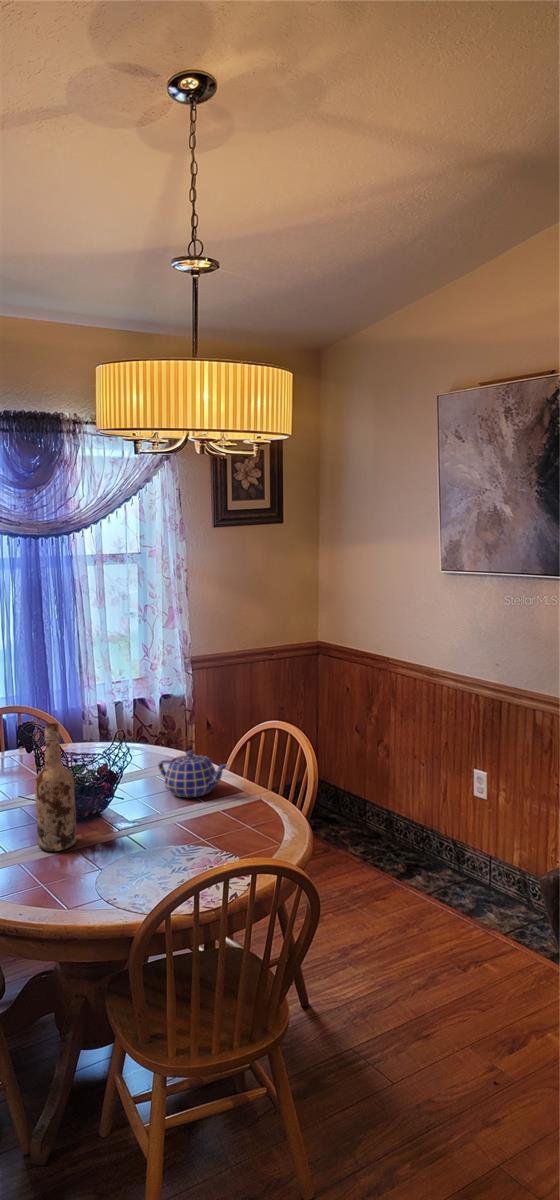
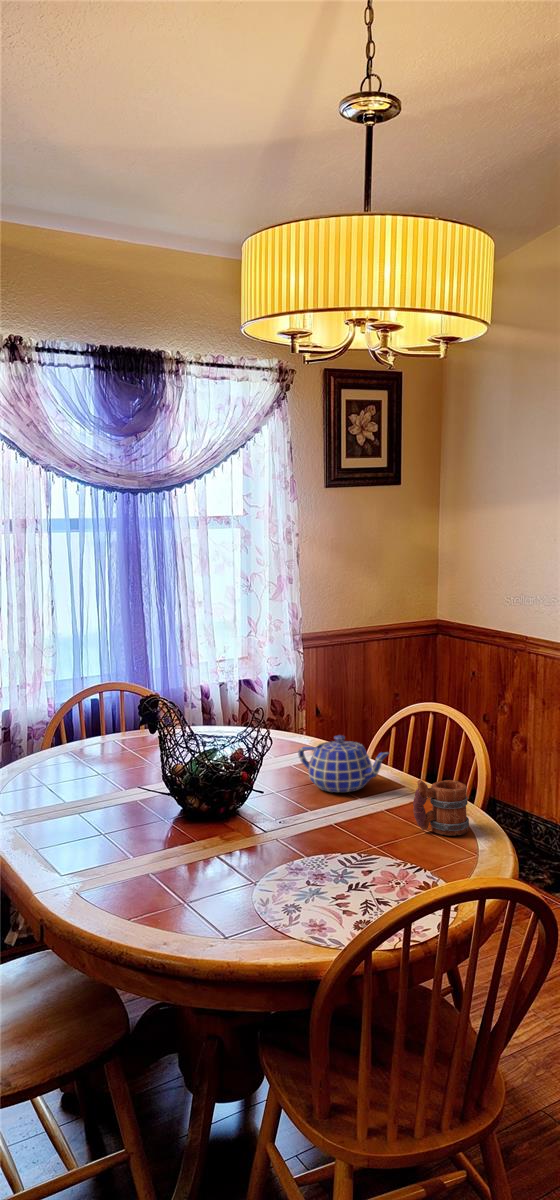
wine bottle: present [35,723,76,851] -> none [166,696,216,857]
mug: none [236,786,281,830] -> present [413,780,469,835]

